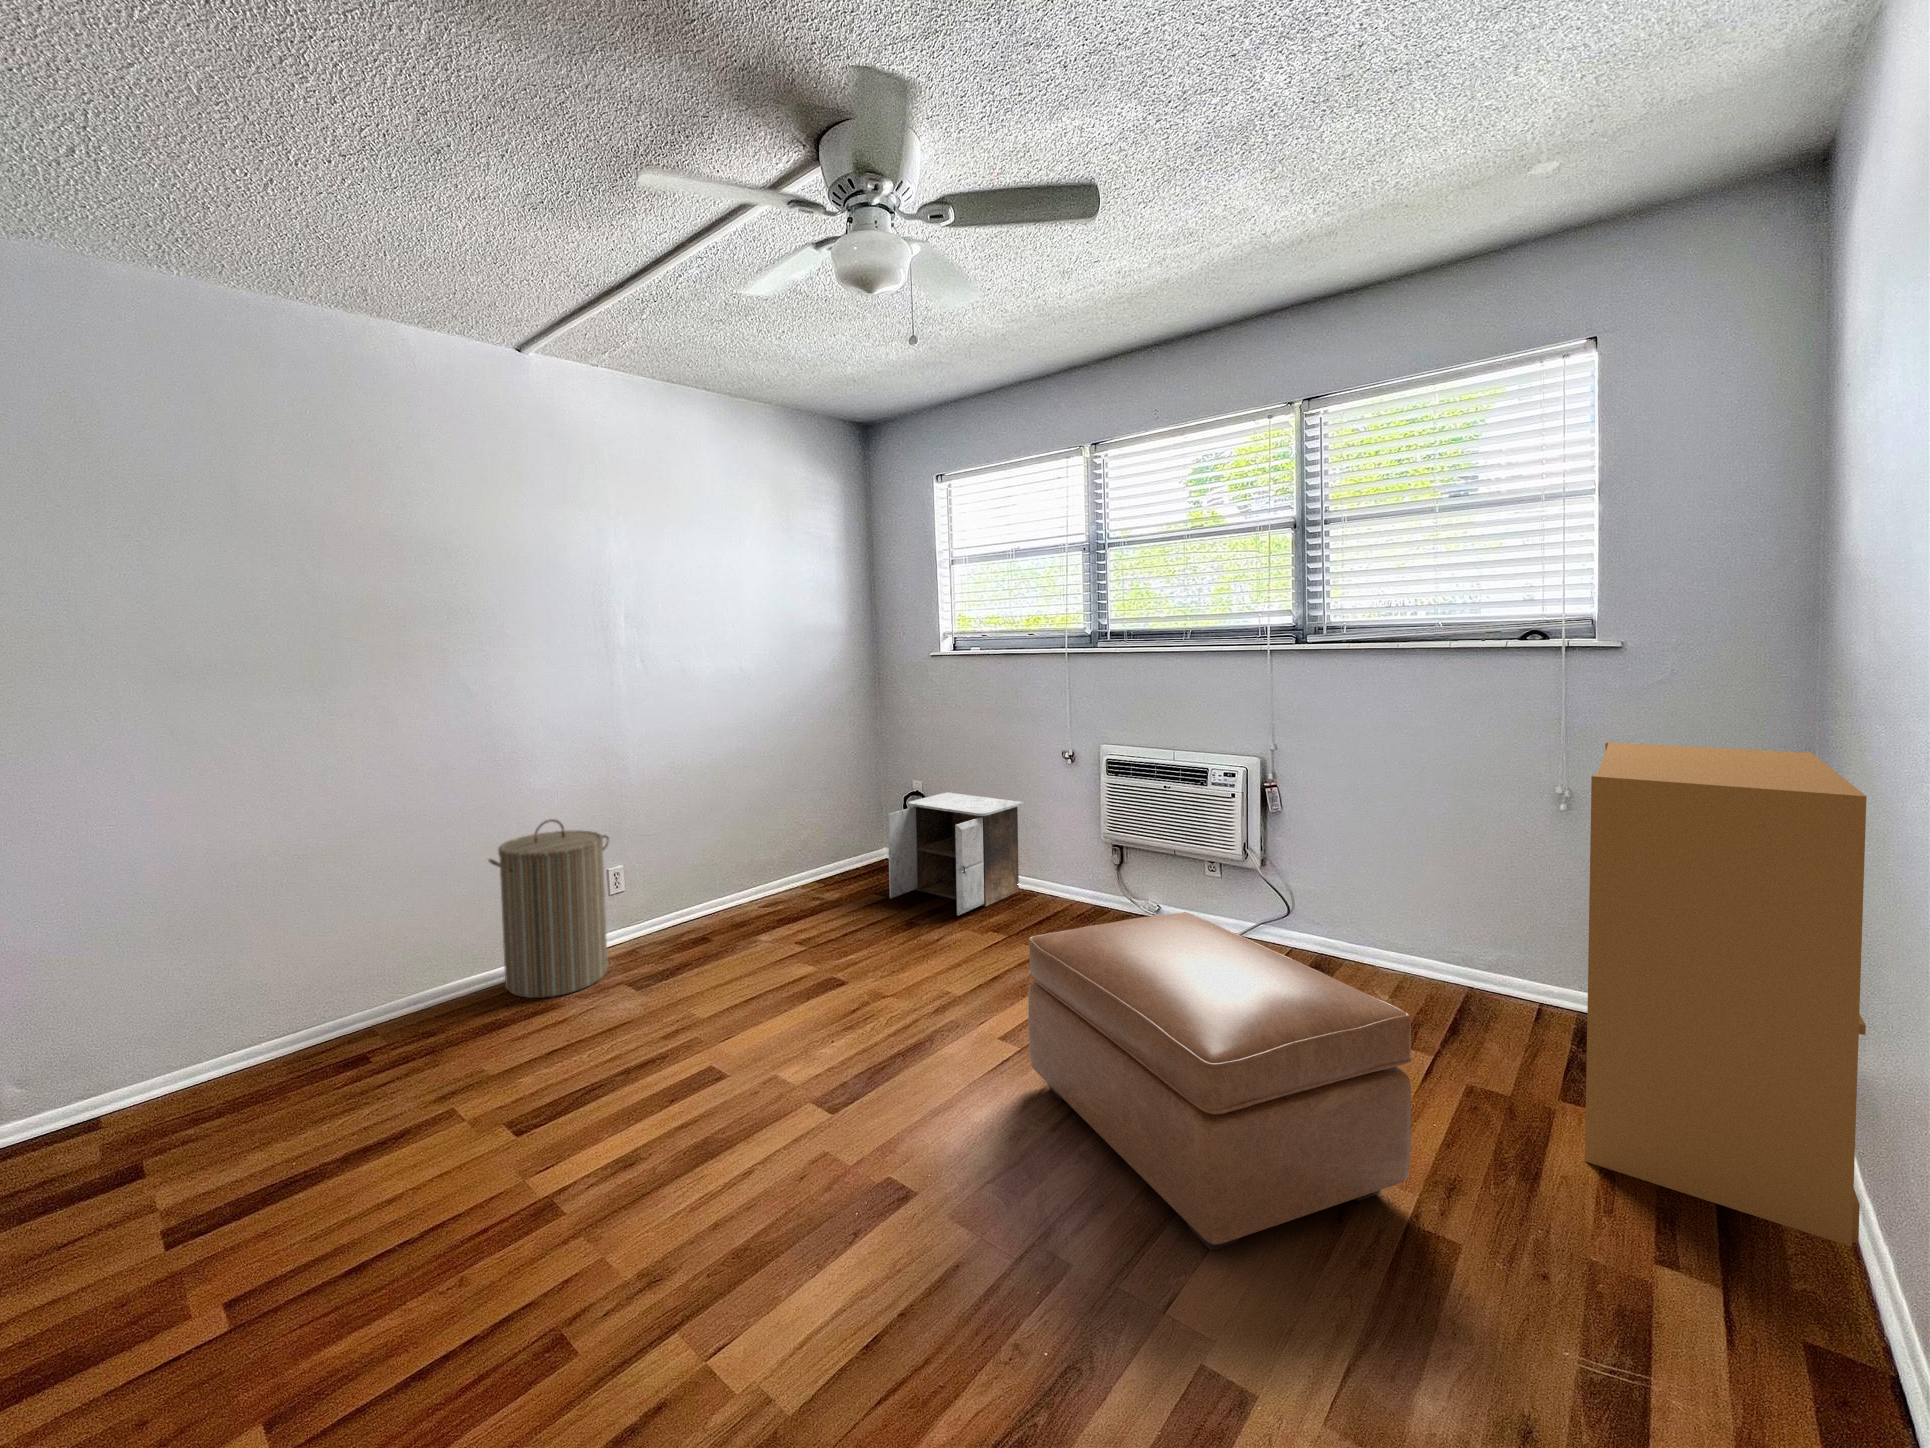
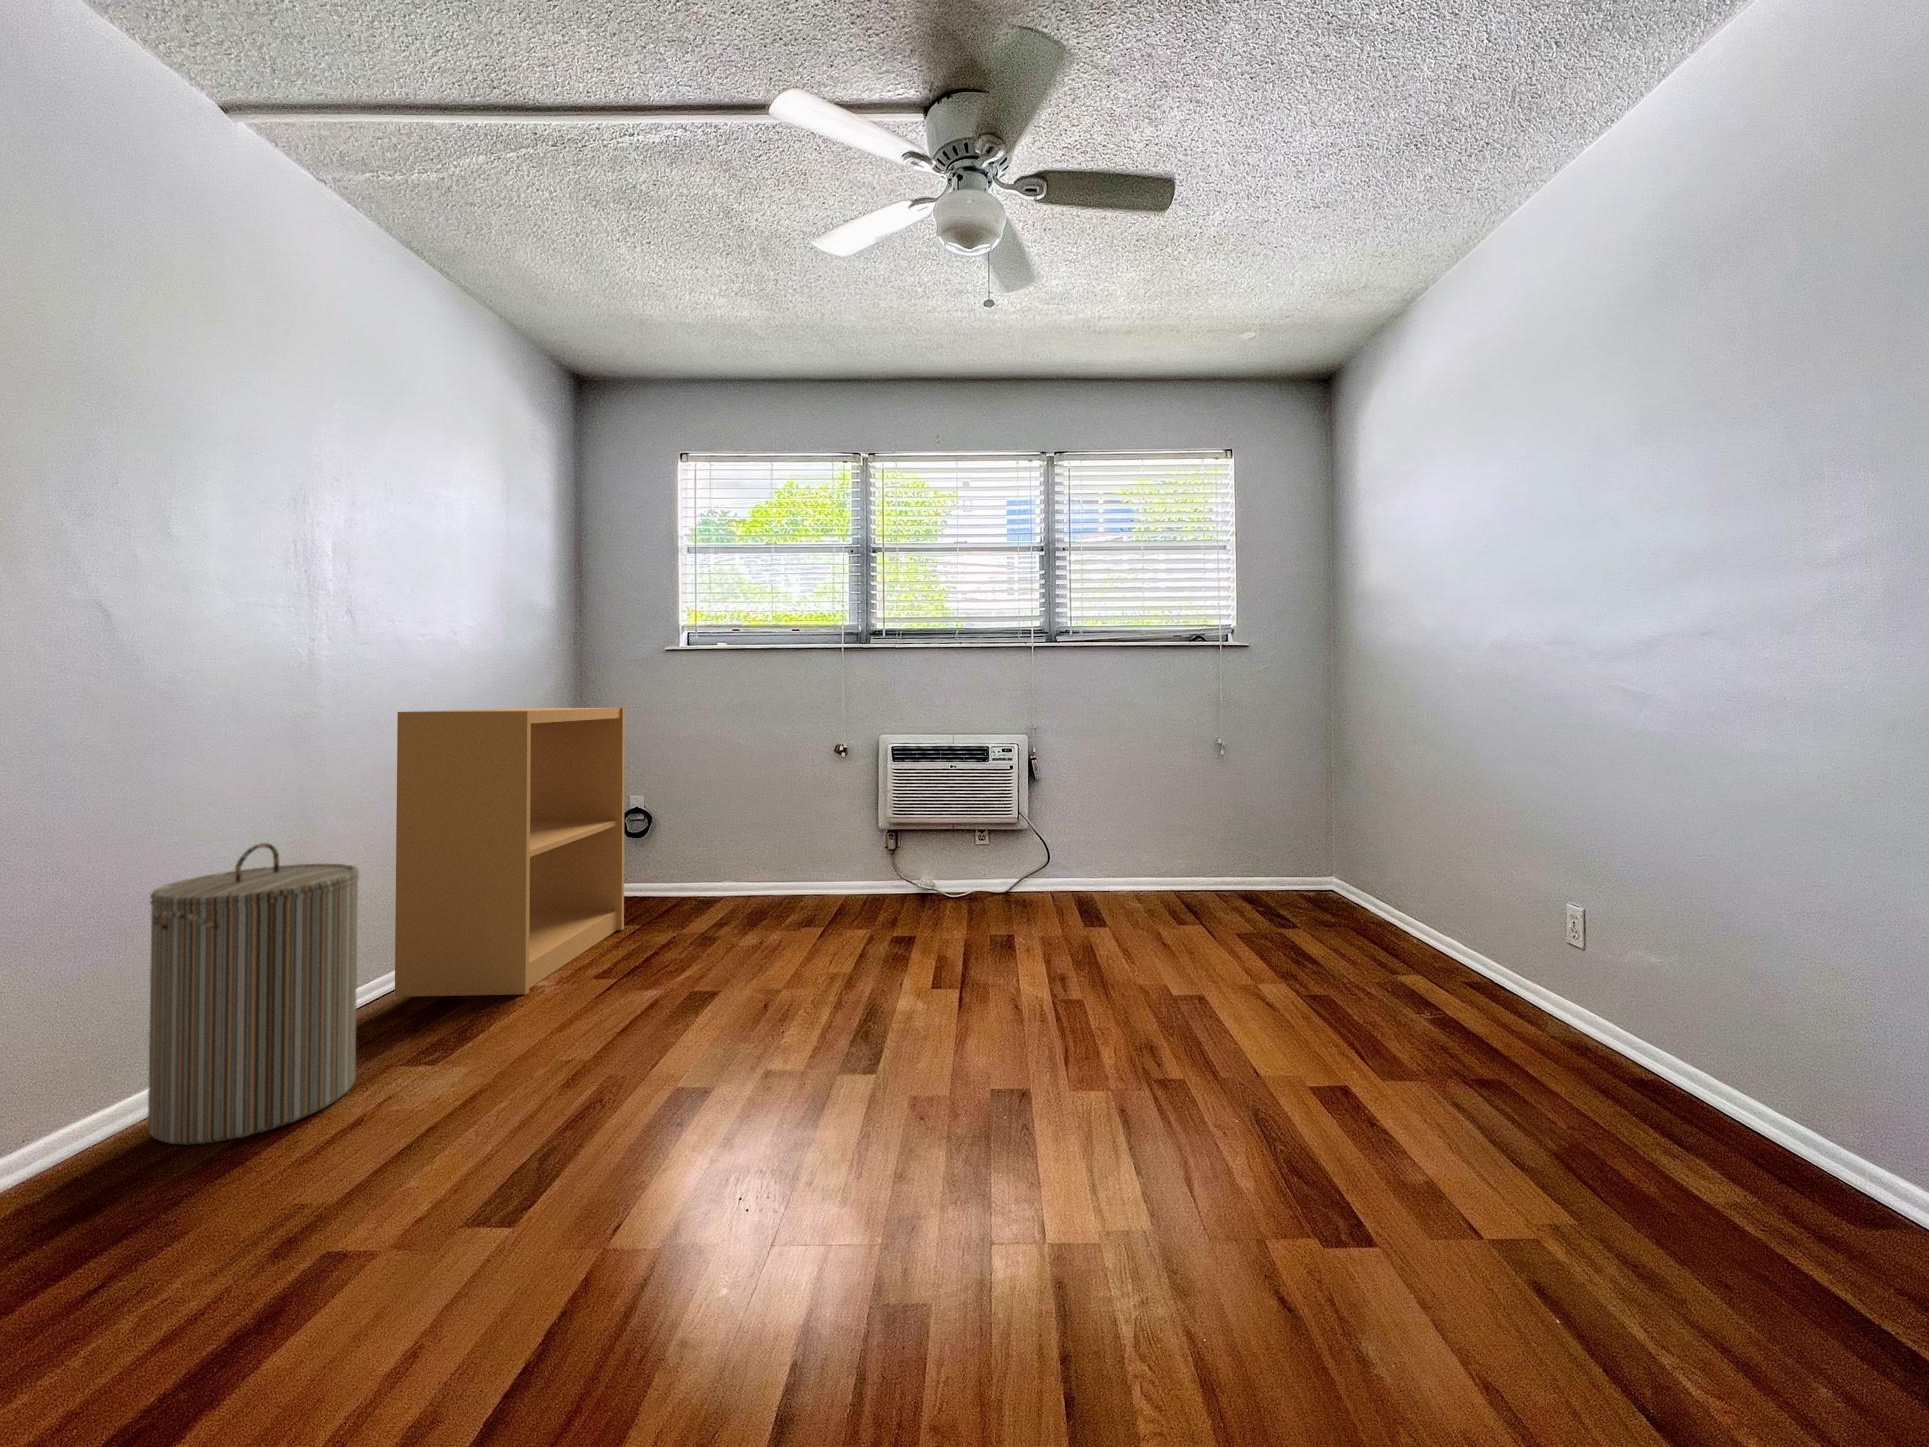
bookshelf: present [1585,742,1867,1246] -> present [395,708,625,997]
nightstand: present [888,792,1024,915] -> none [654,802,791,924]
ottoman: present [1028,912,1411,1251] -> none [1006,840,1284,1045]

